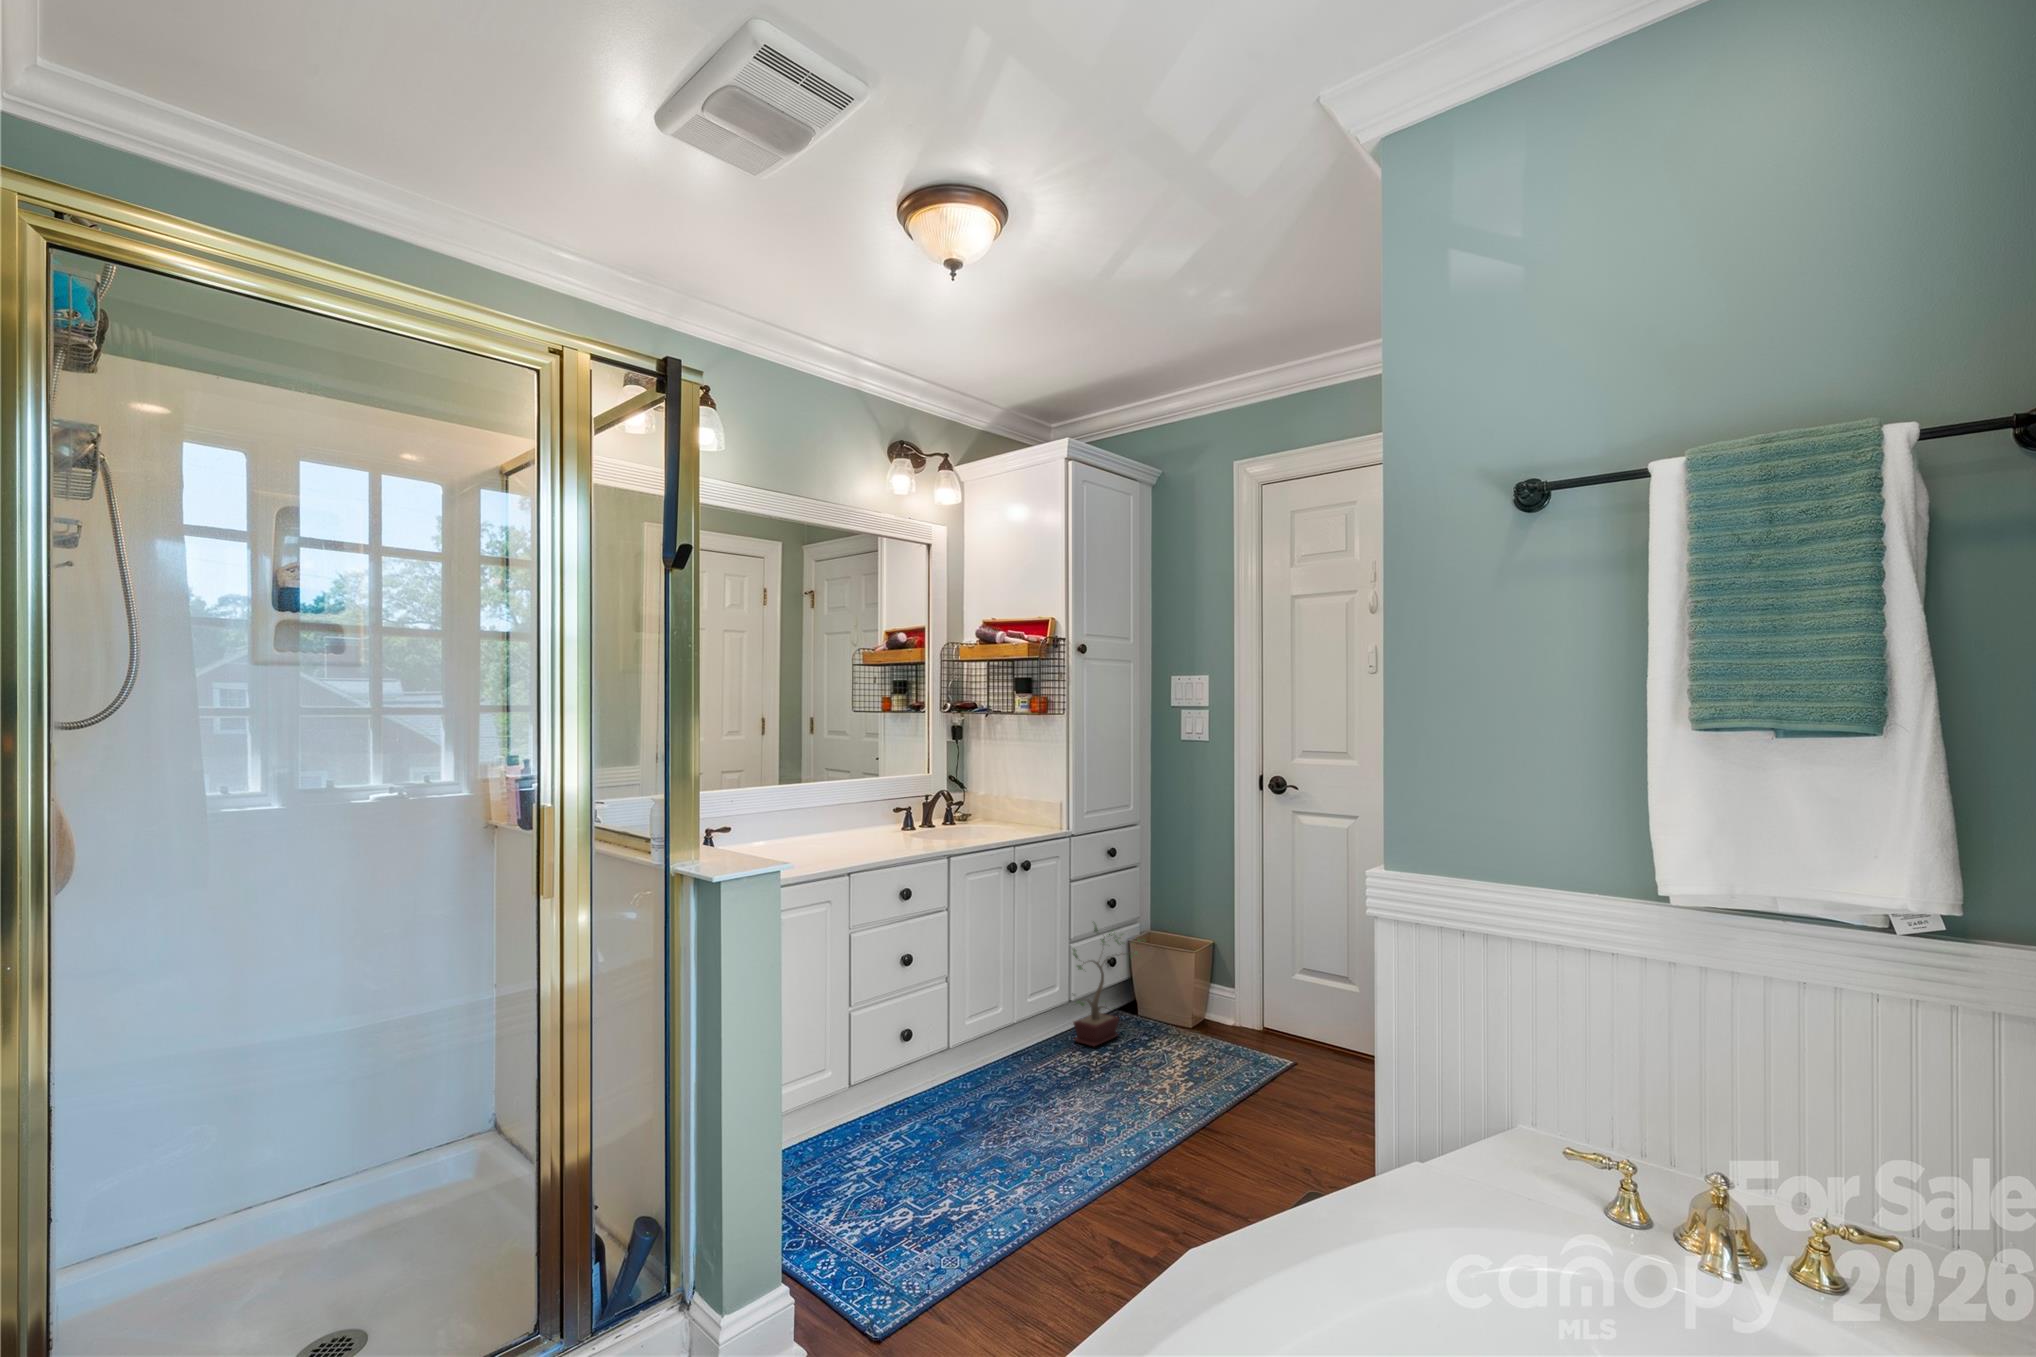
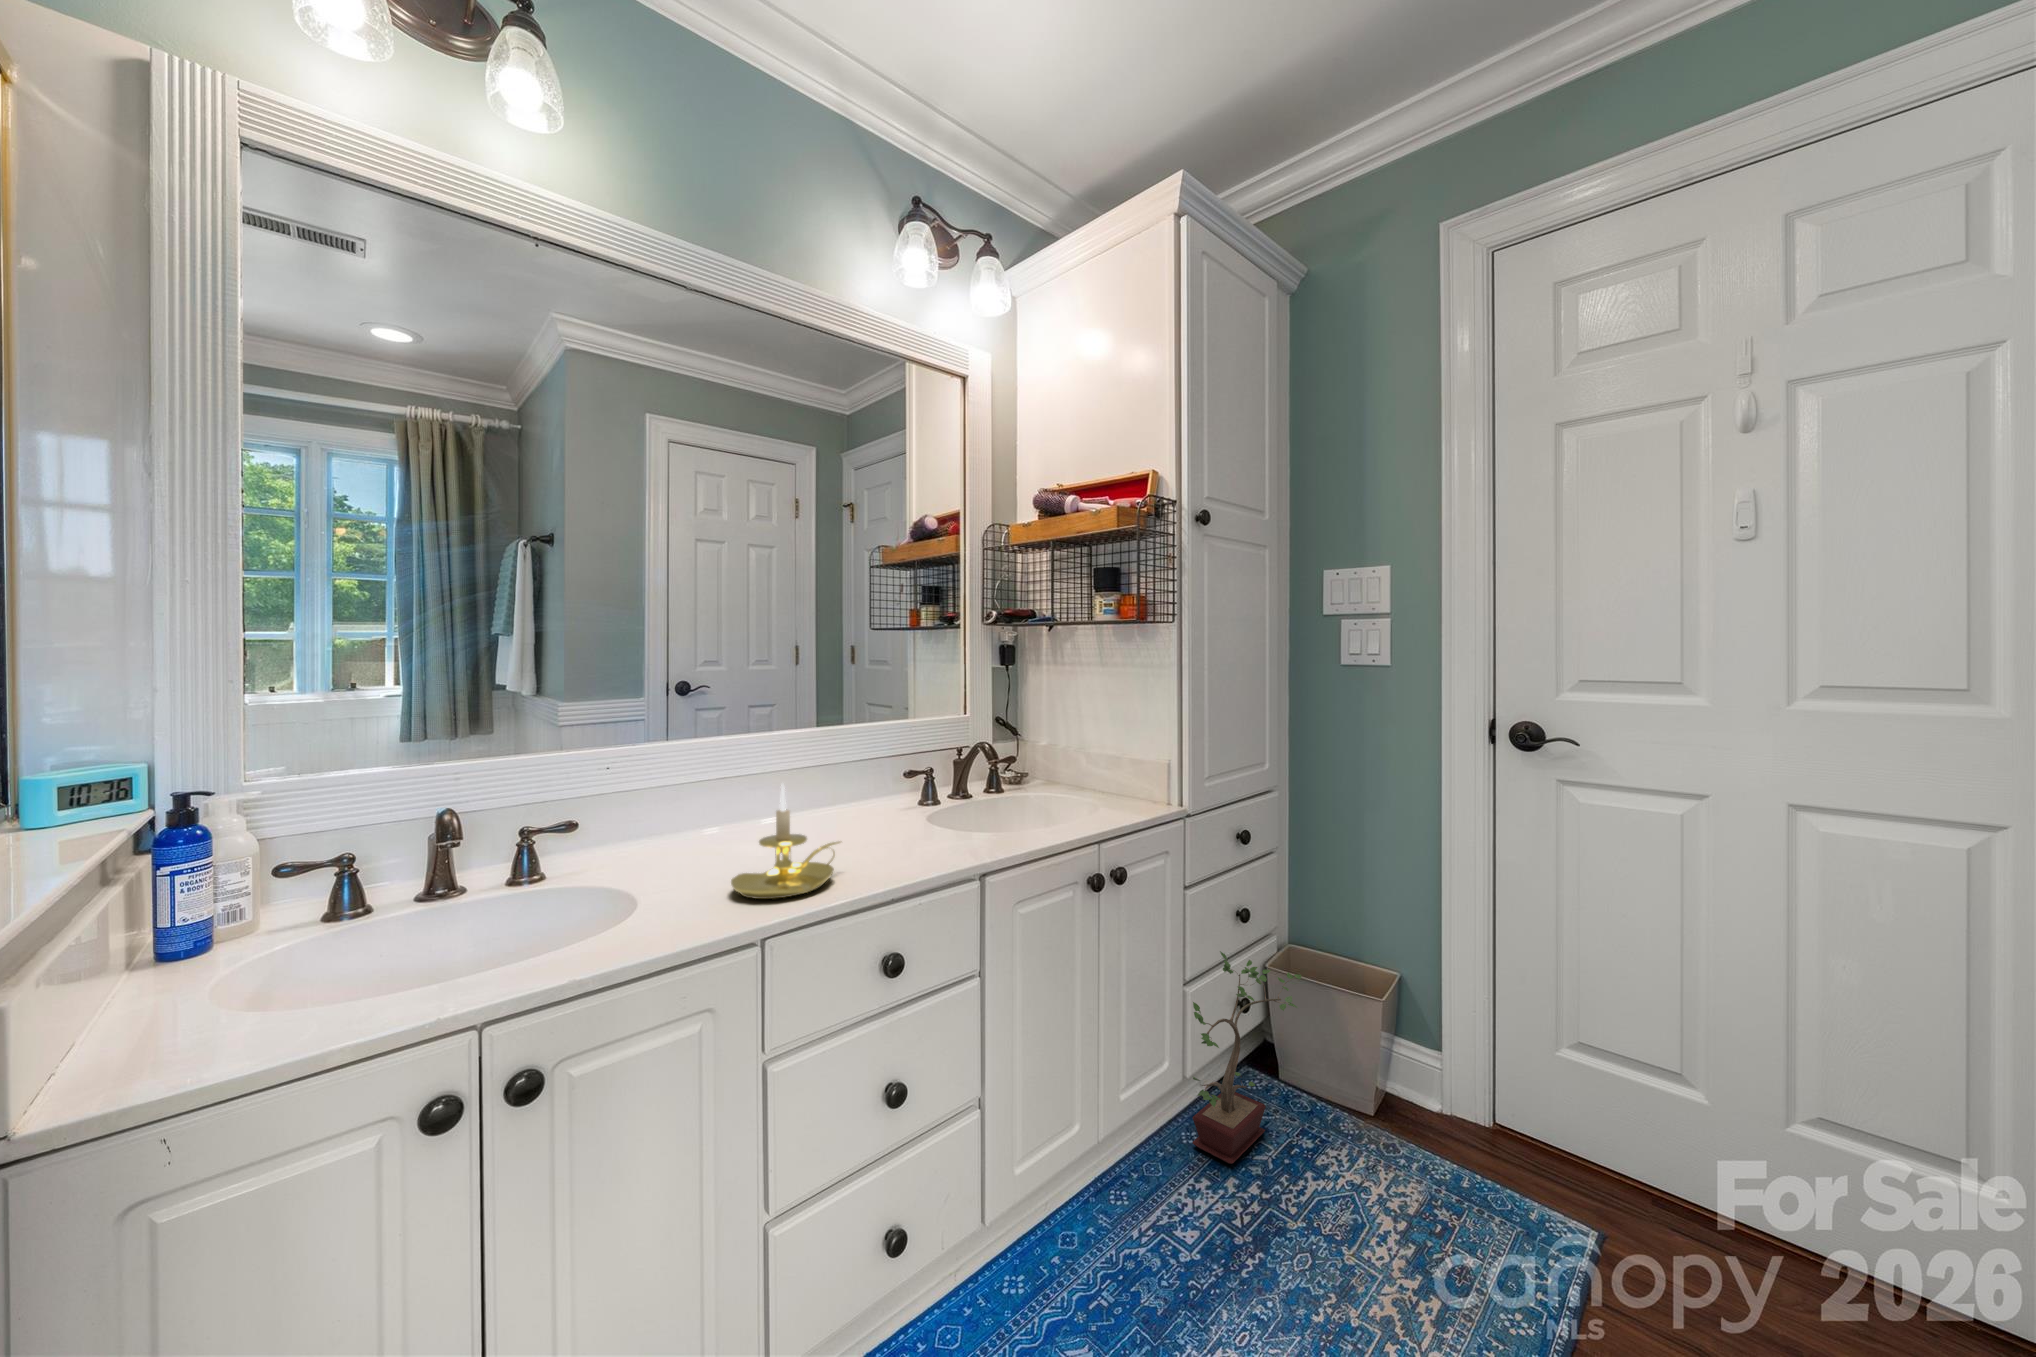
candle holder: none [825,803,876,860] -> present [731,784,840,899]

